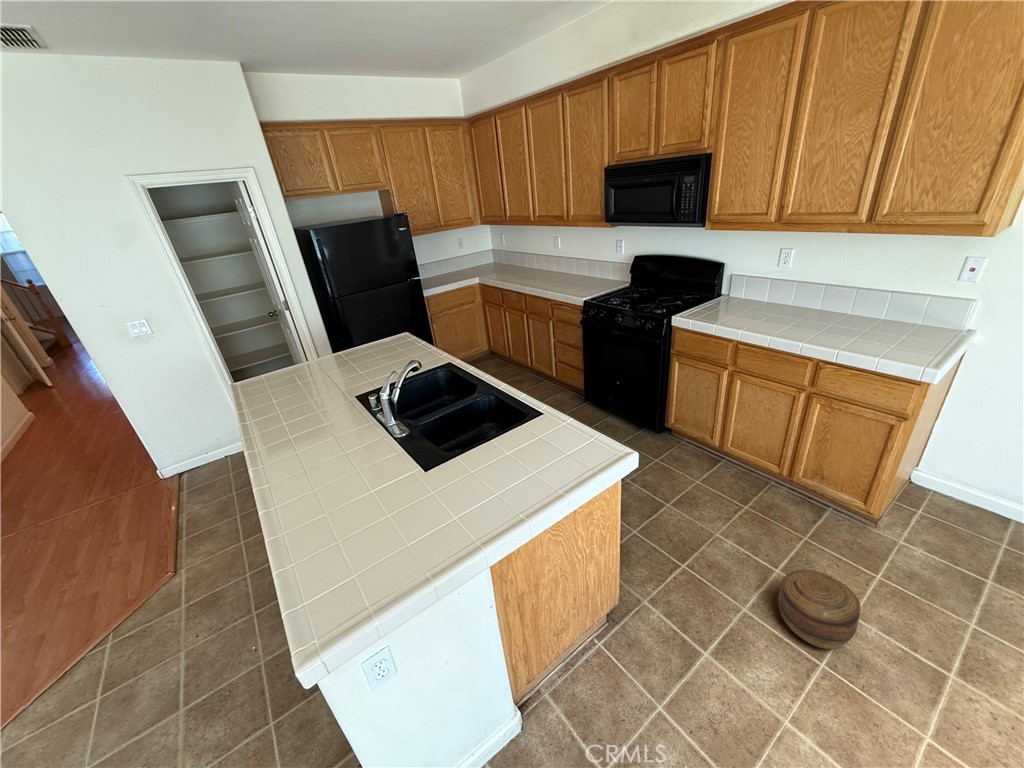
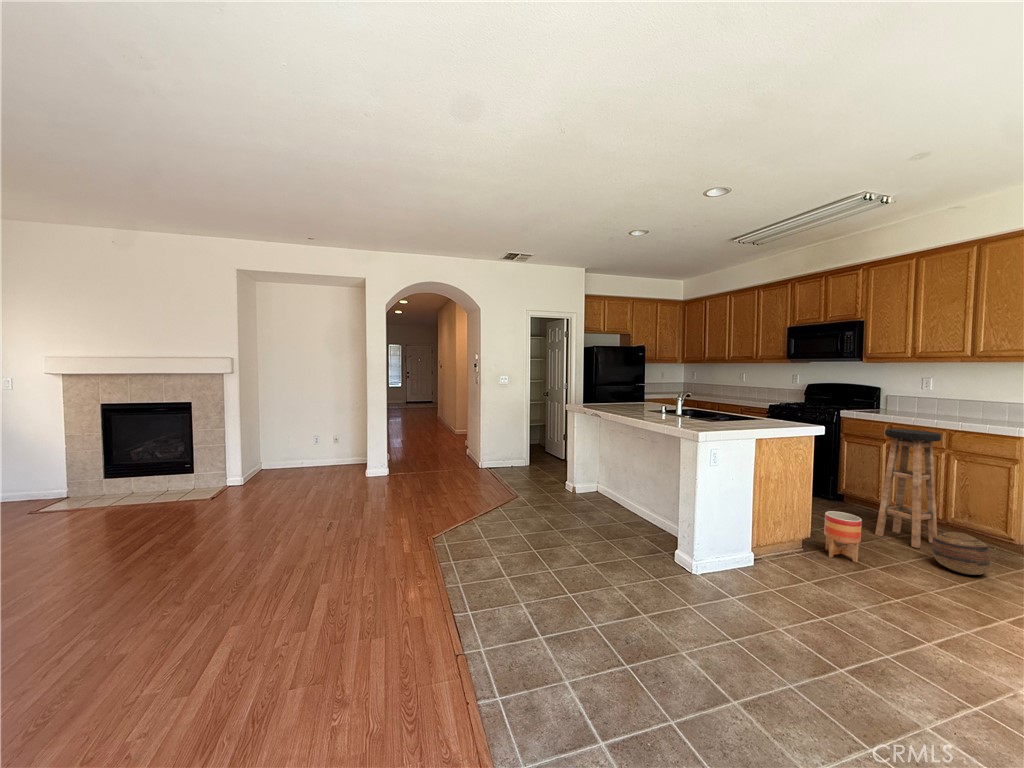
bar stool: none [704,378,812,563] -> present [875,429,941,548]
planter: none [626,578,682,667] -> present [824,511,862,562]

